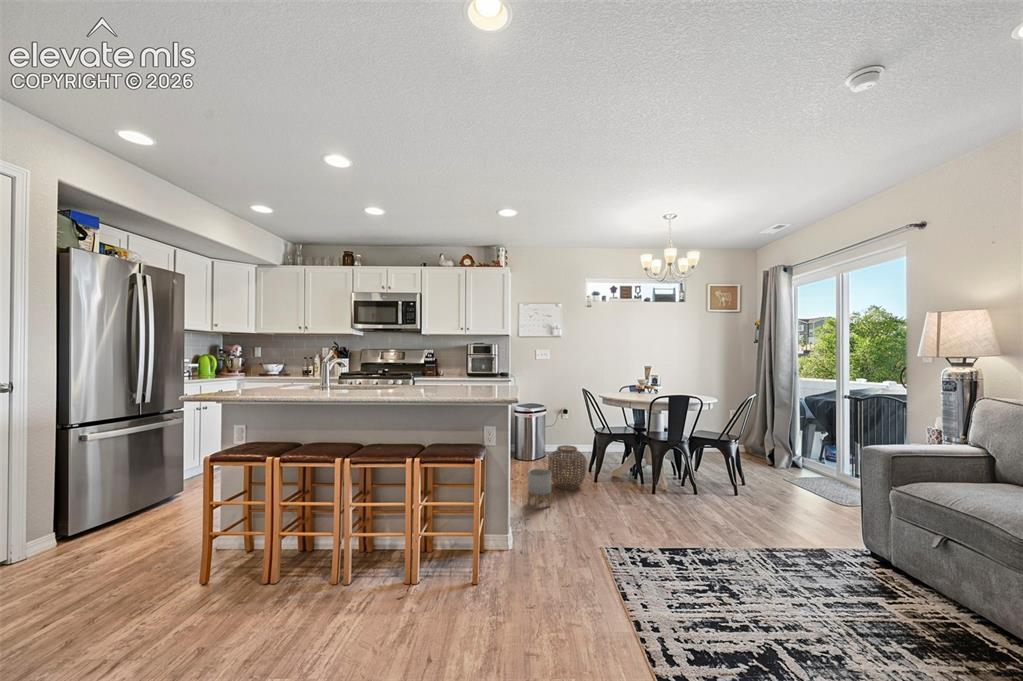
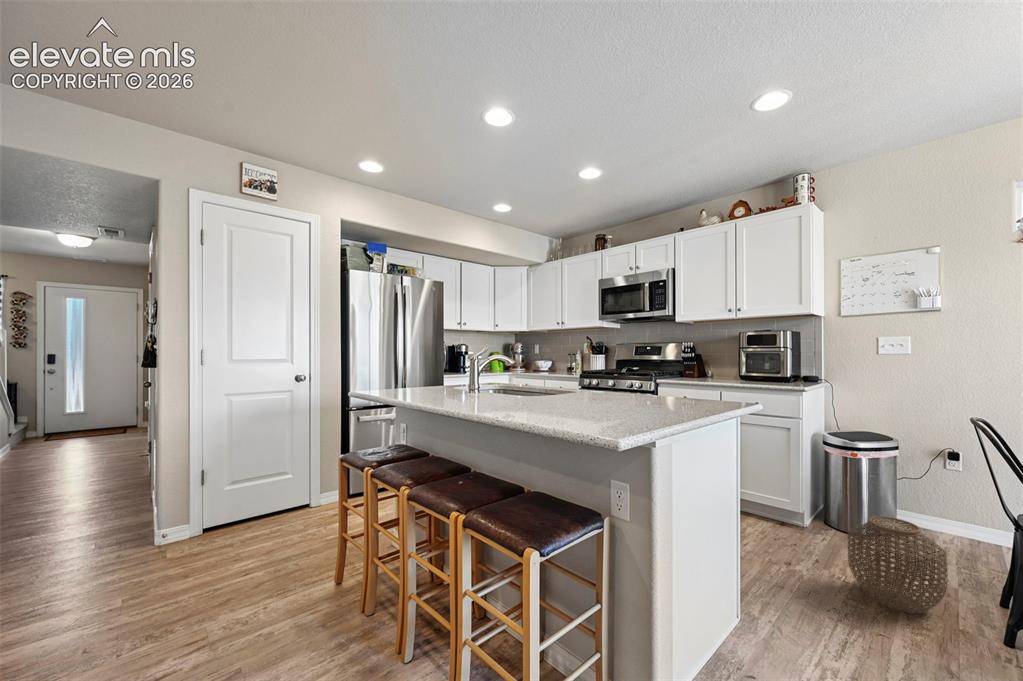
planter: present [528,469,552,509] -> none [769,543,821,626]

